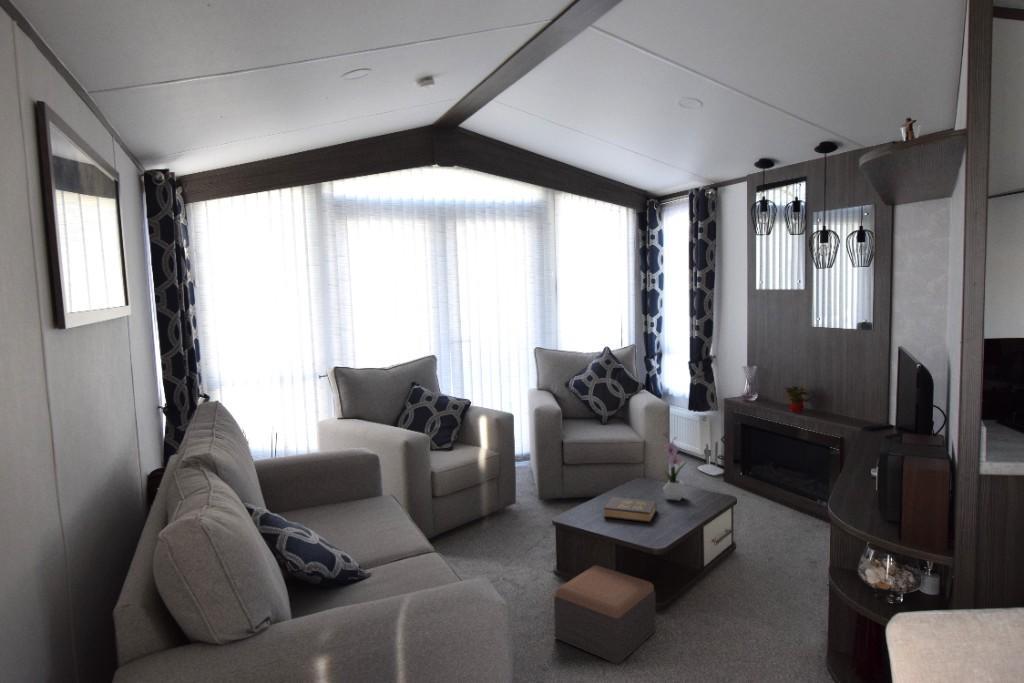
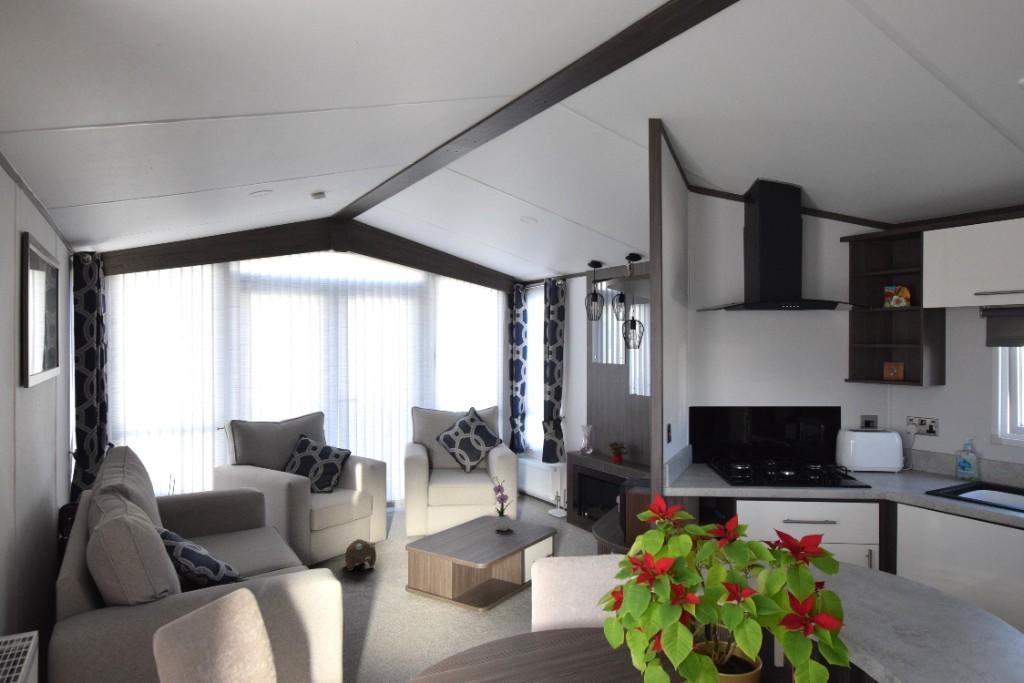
hardback book: present [604,497,656,522] -> none [442,528,485,546]
plush toy: none [475,507,513,545] -> present [345,539,376,571]
footstool: present [554,565,656,664] -> none [392,578,470,648]

